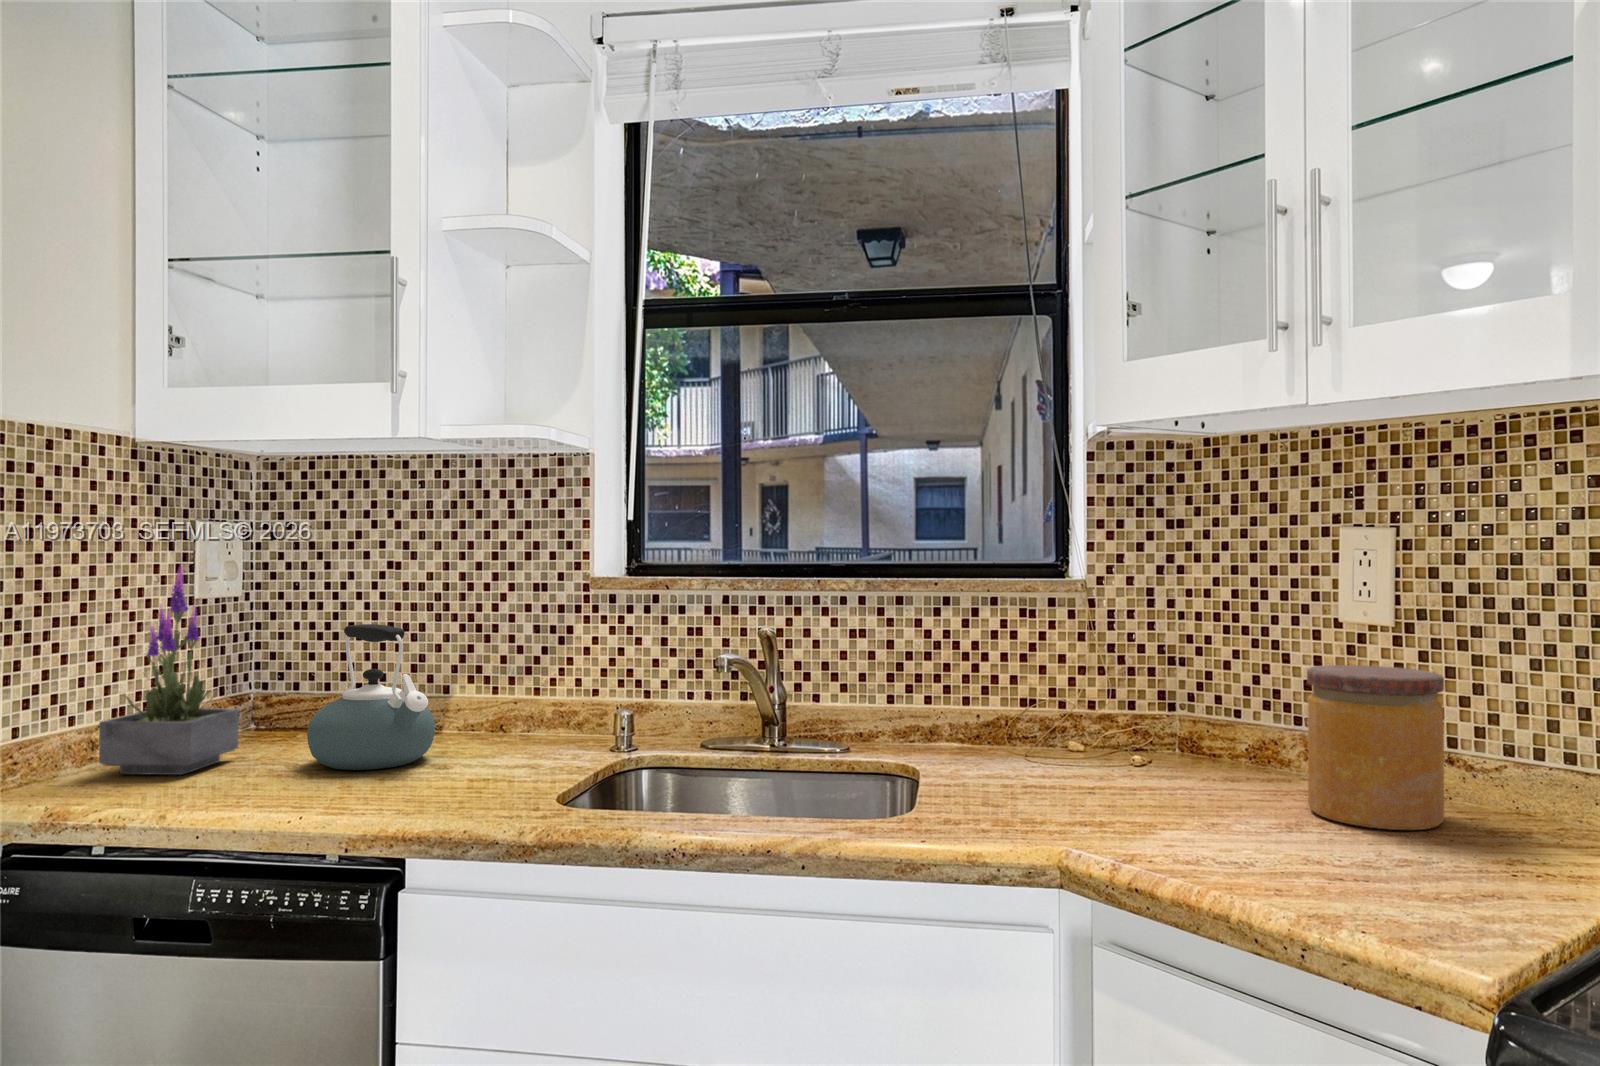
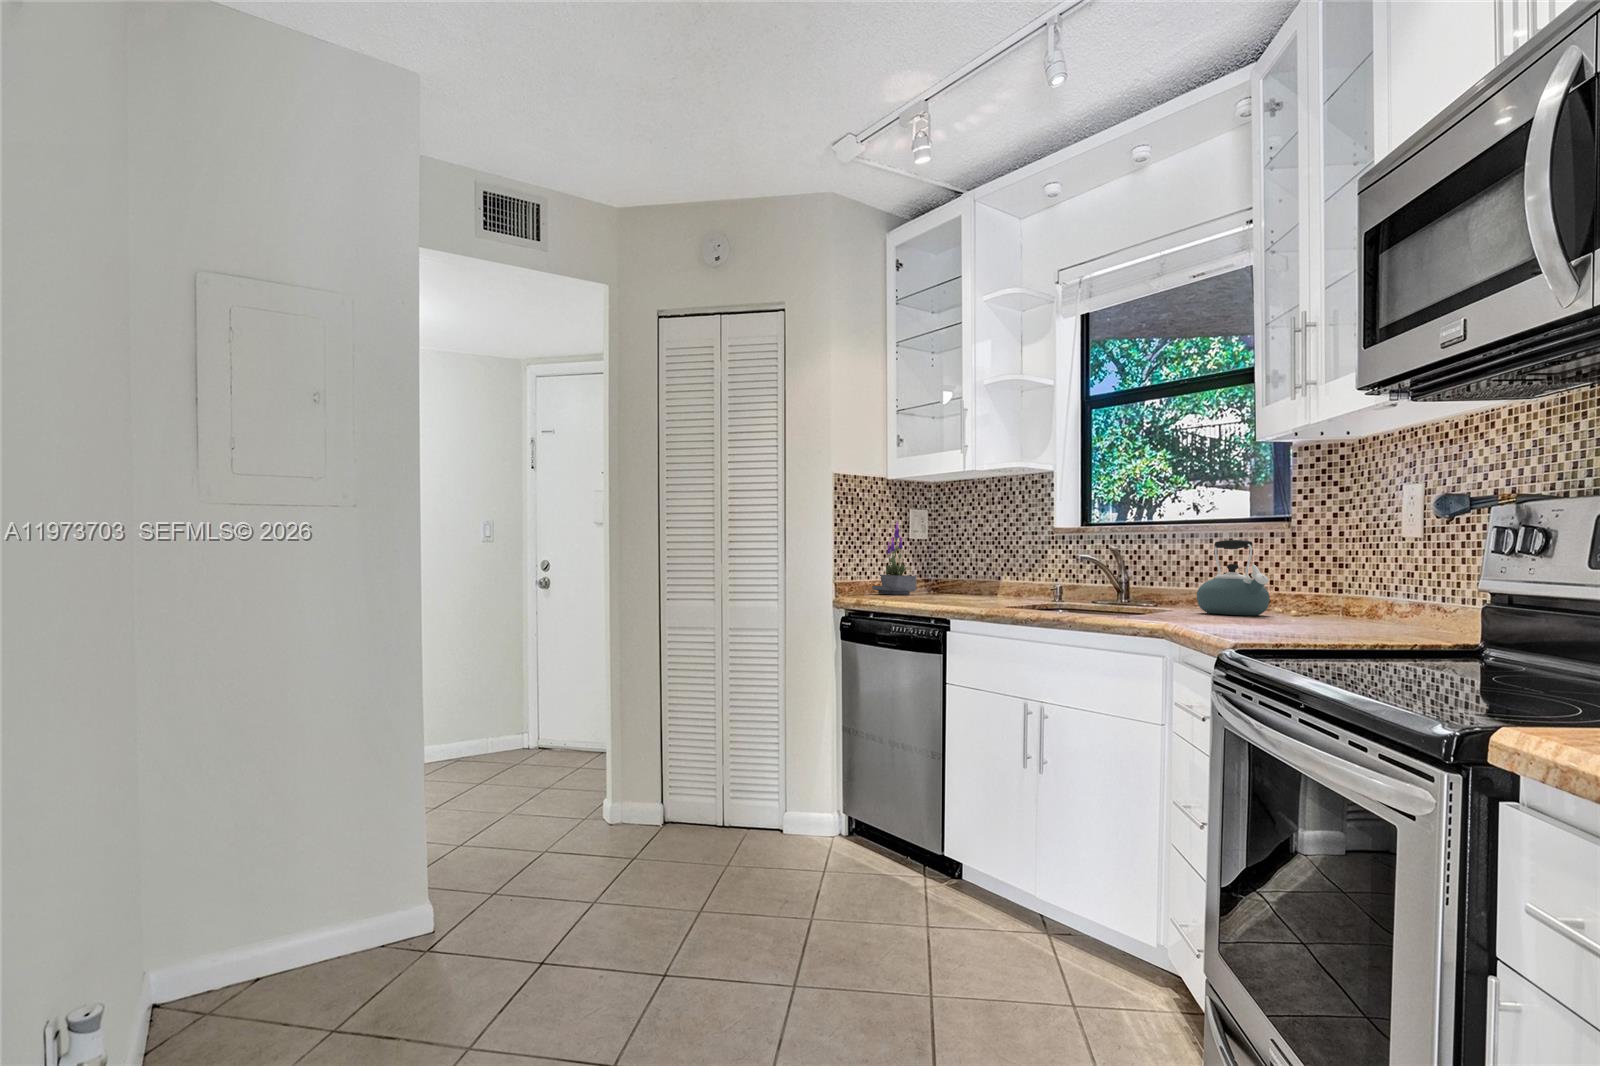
kettle: present [307,624,435,770] -> present [1197,540,1270,616]
jar: present [1307,665,1444,830] -> none [1315,550,1388,626]

